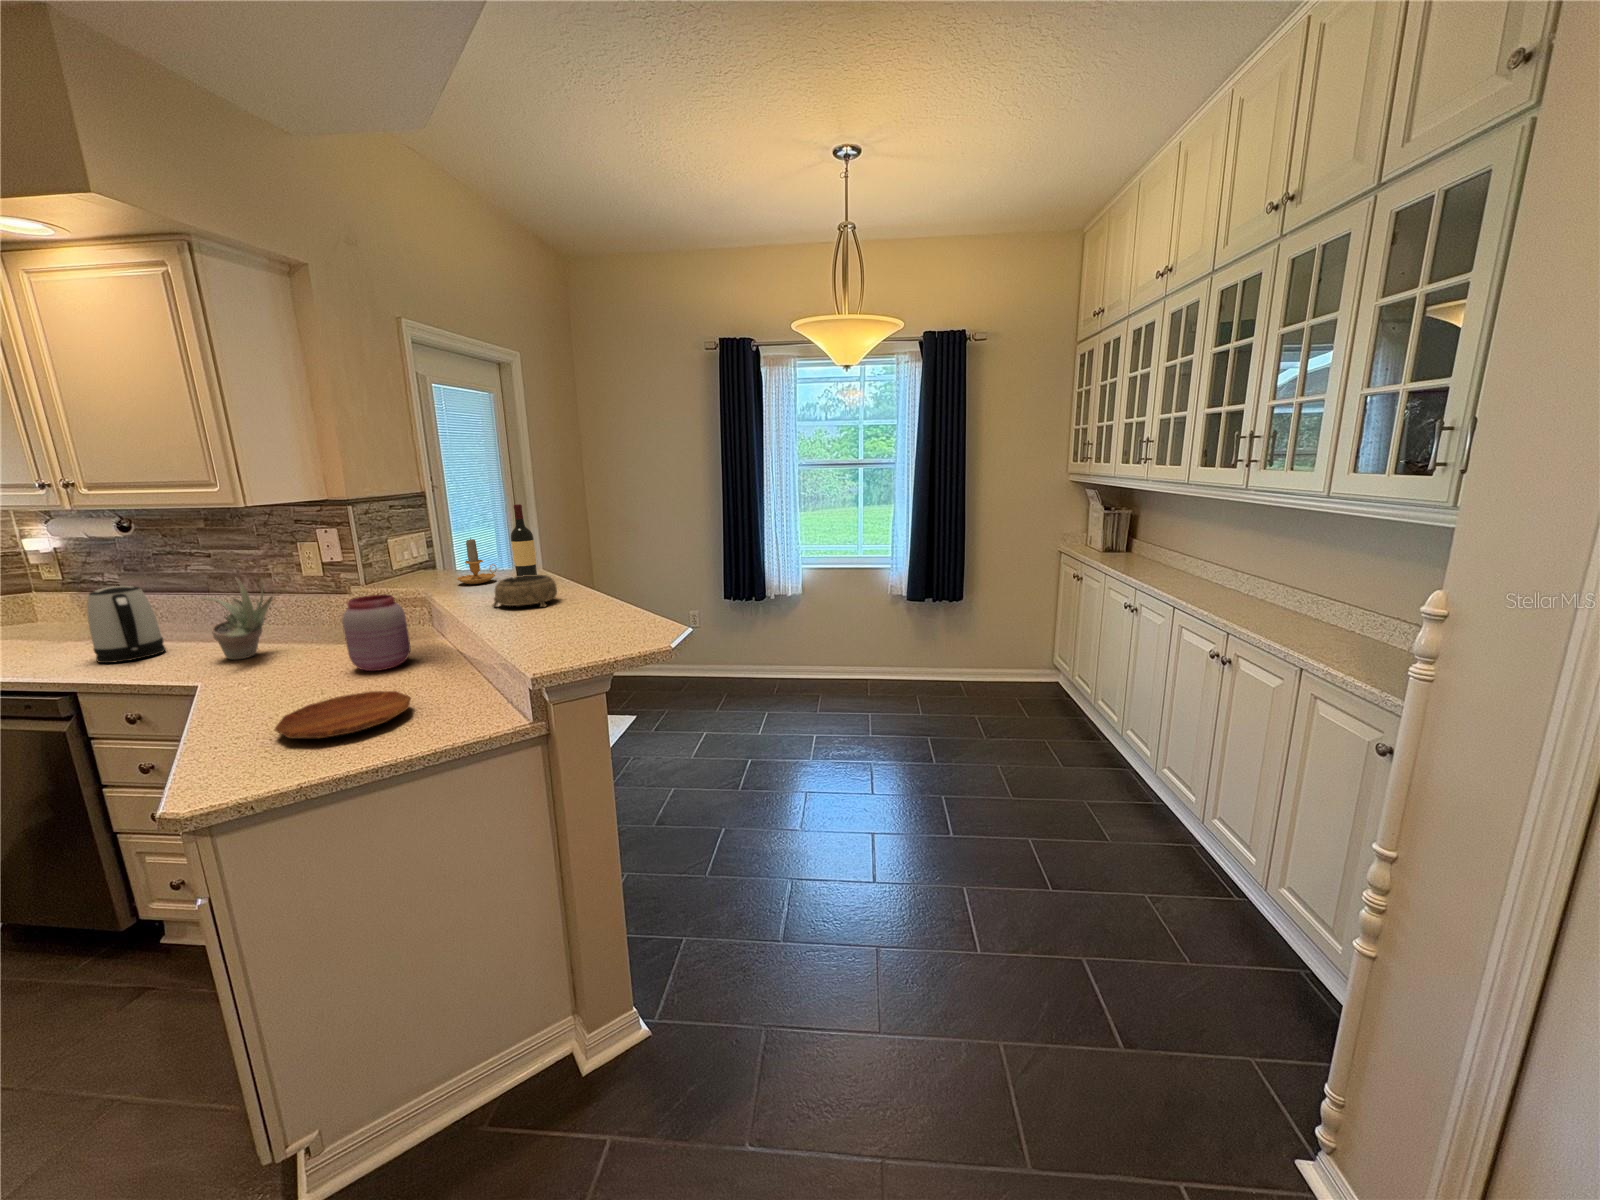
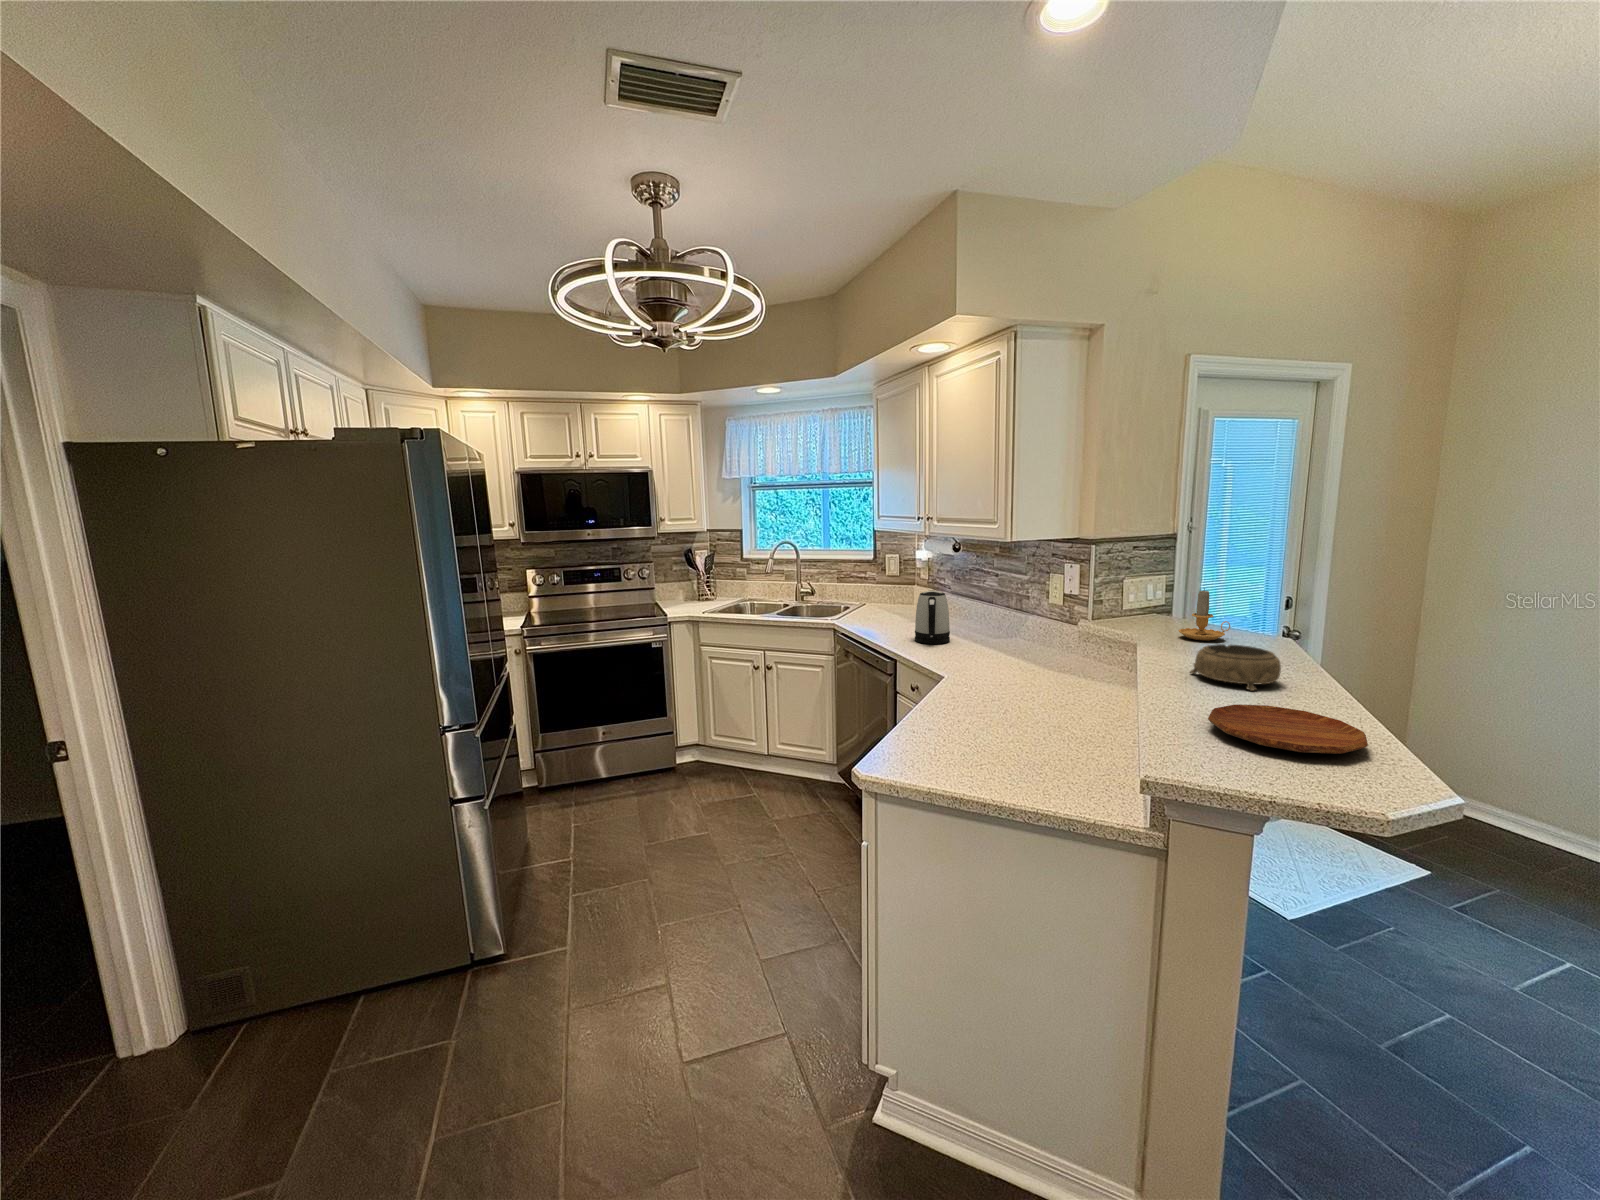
wine bottle: present [511,504,537,576] -> none [1247,558,1281,654]
succulent plant: present [202,578,273,659] -> none [967,598,1011,662]
jar: present [342,594,410,671] -> none [1037,634,1093,707]
tray: present [275,691,411,738] -> present [1208,705,1368,754]

